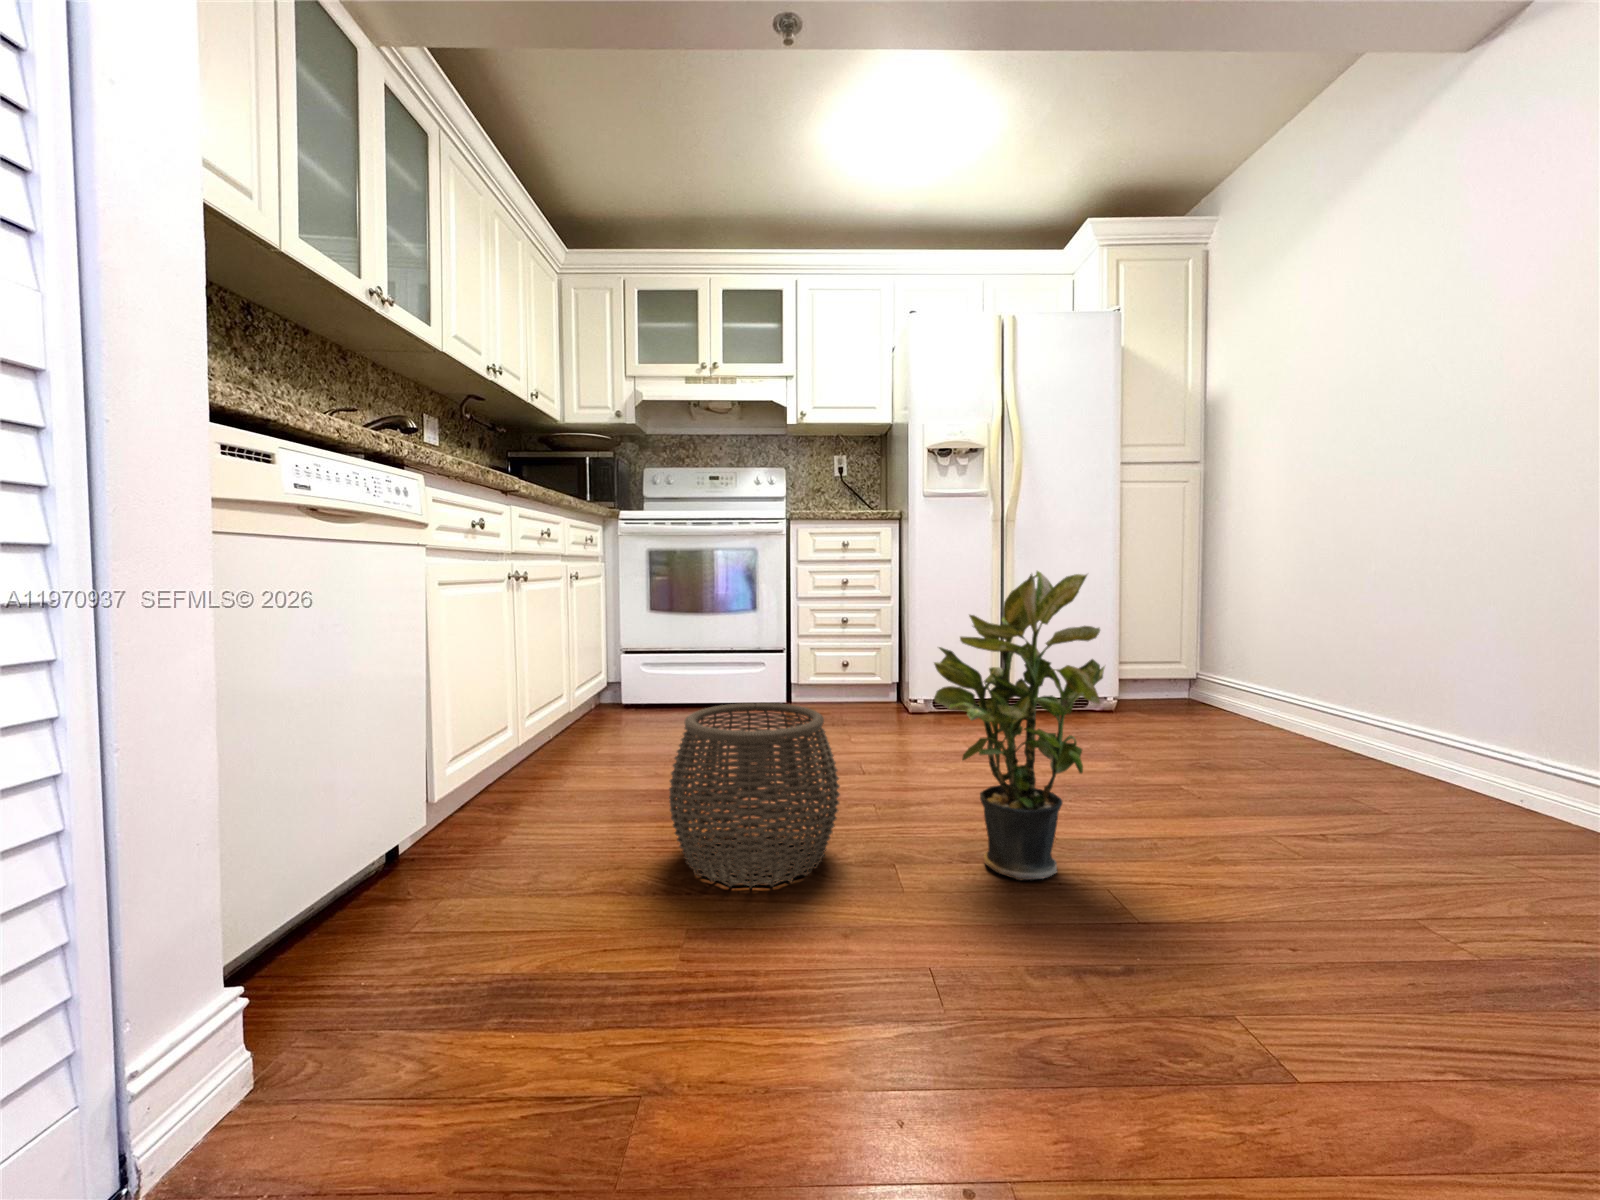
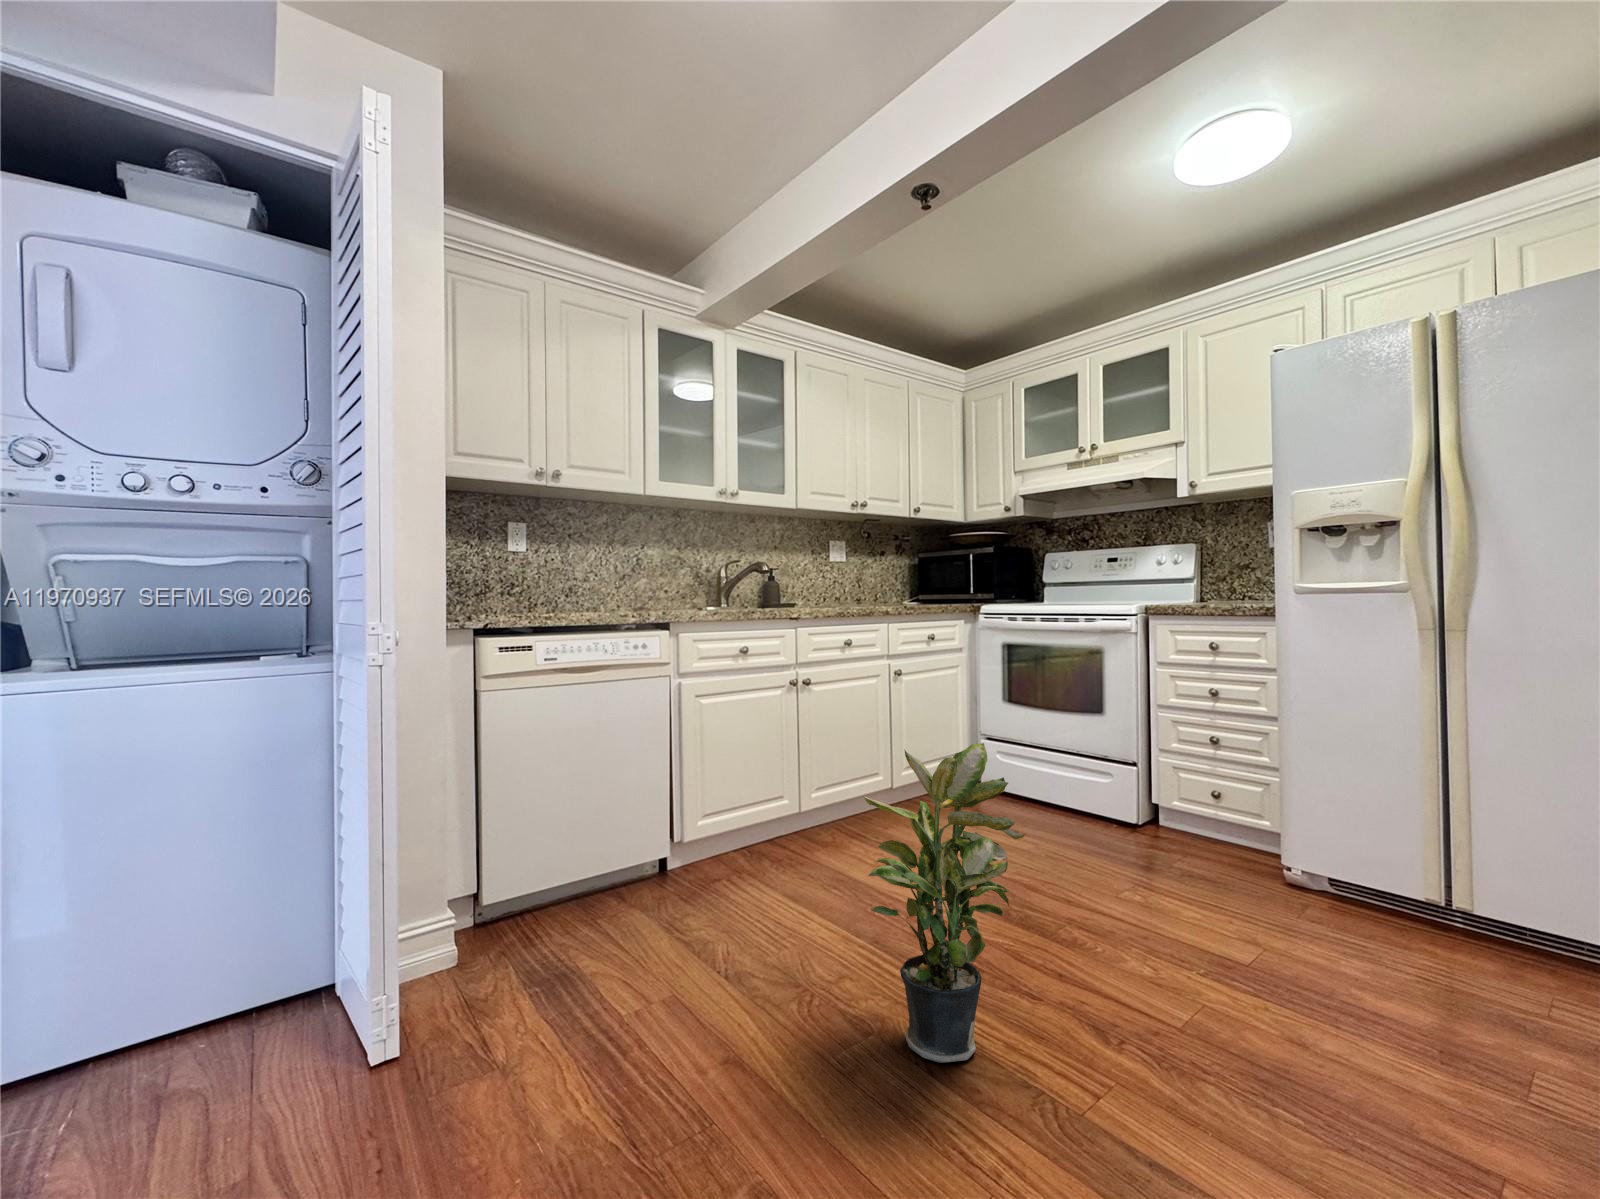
woven basket: present [669,703,840,888] -> none [726,811,863,965]

